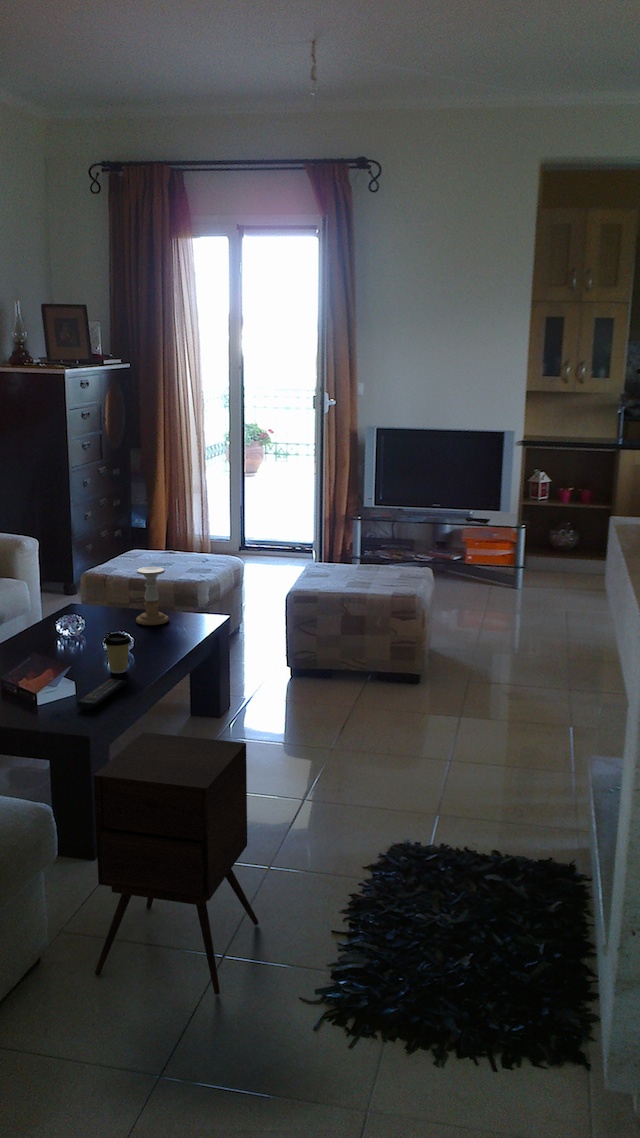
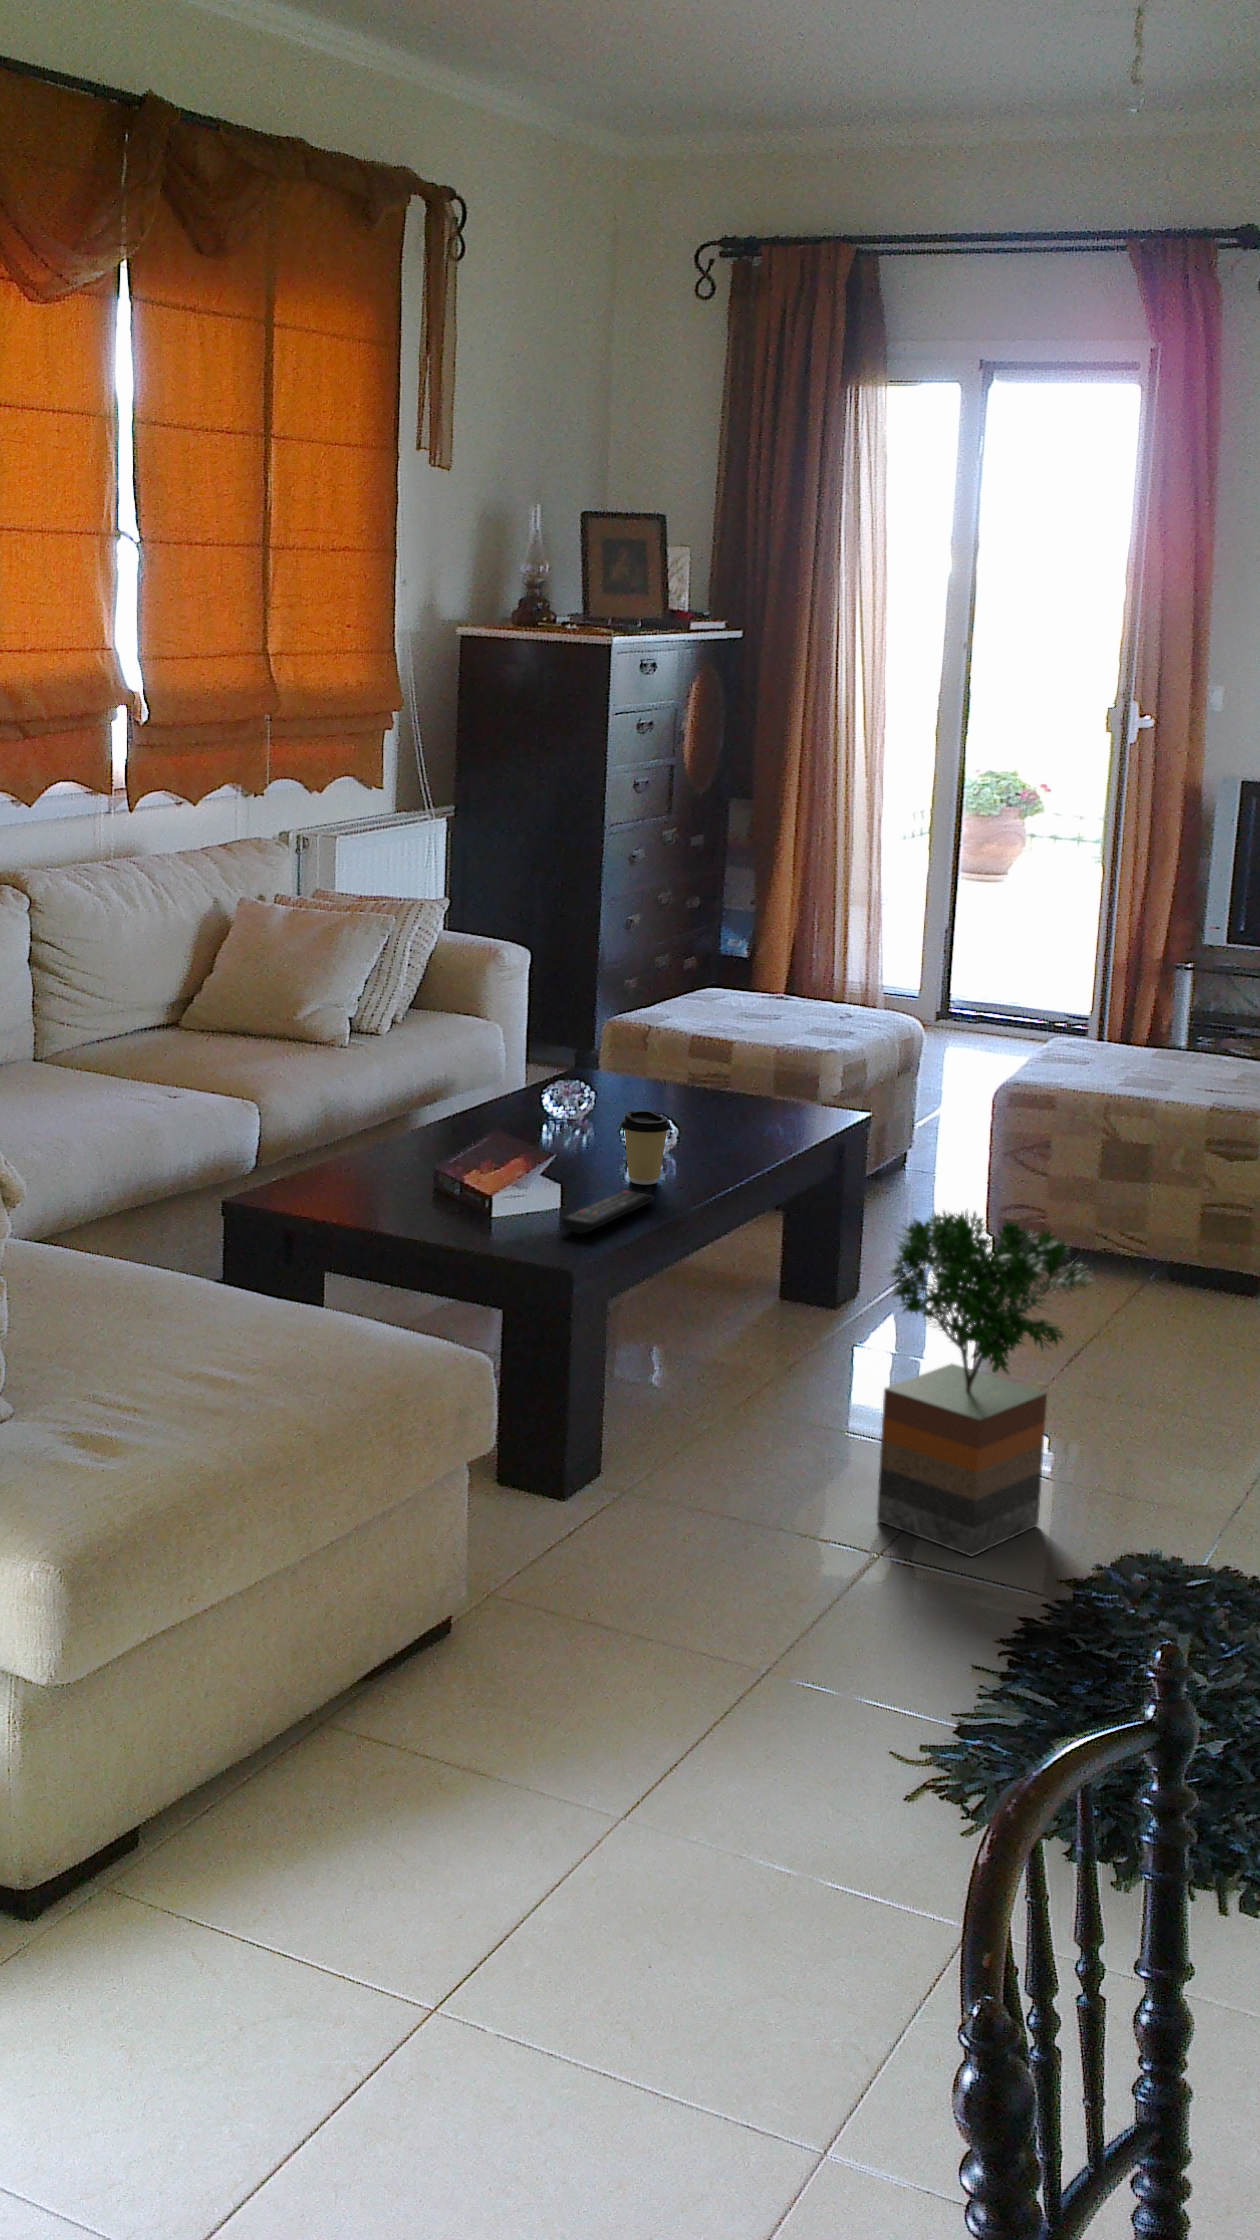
candle holder: present [136,567,169,625] -> none [691,1005,752,1115]
potted tree: none [259,675,370,860] -> present [877,1212,1092,1556]
side table: present [94,732,258,995] -> none [543,1261,841,1724]

